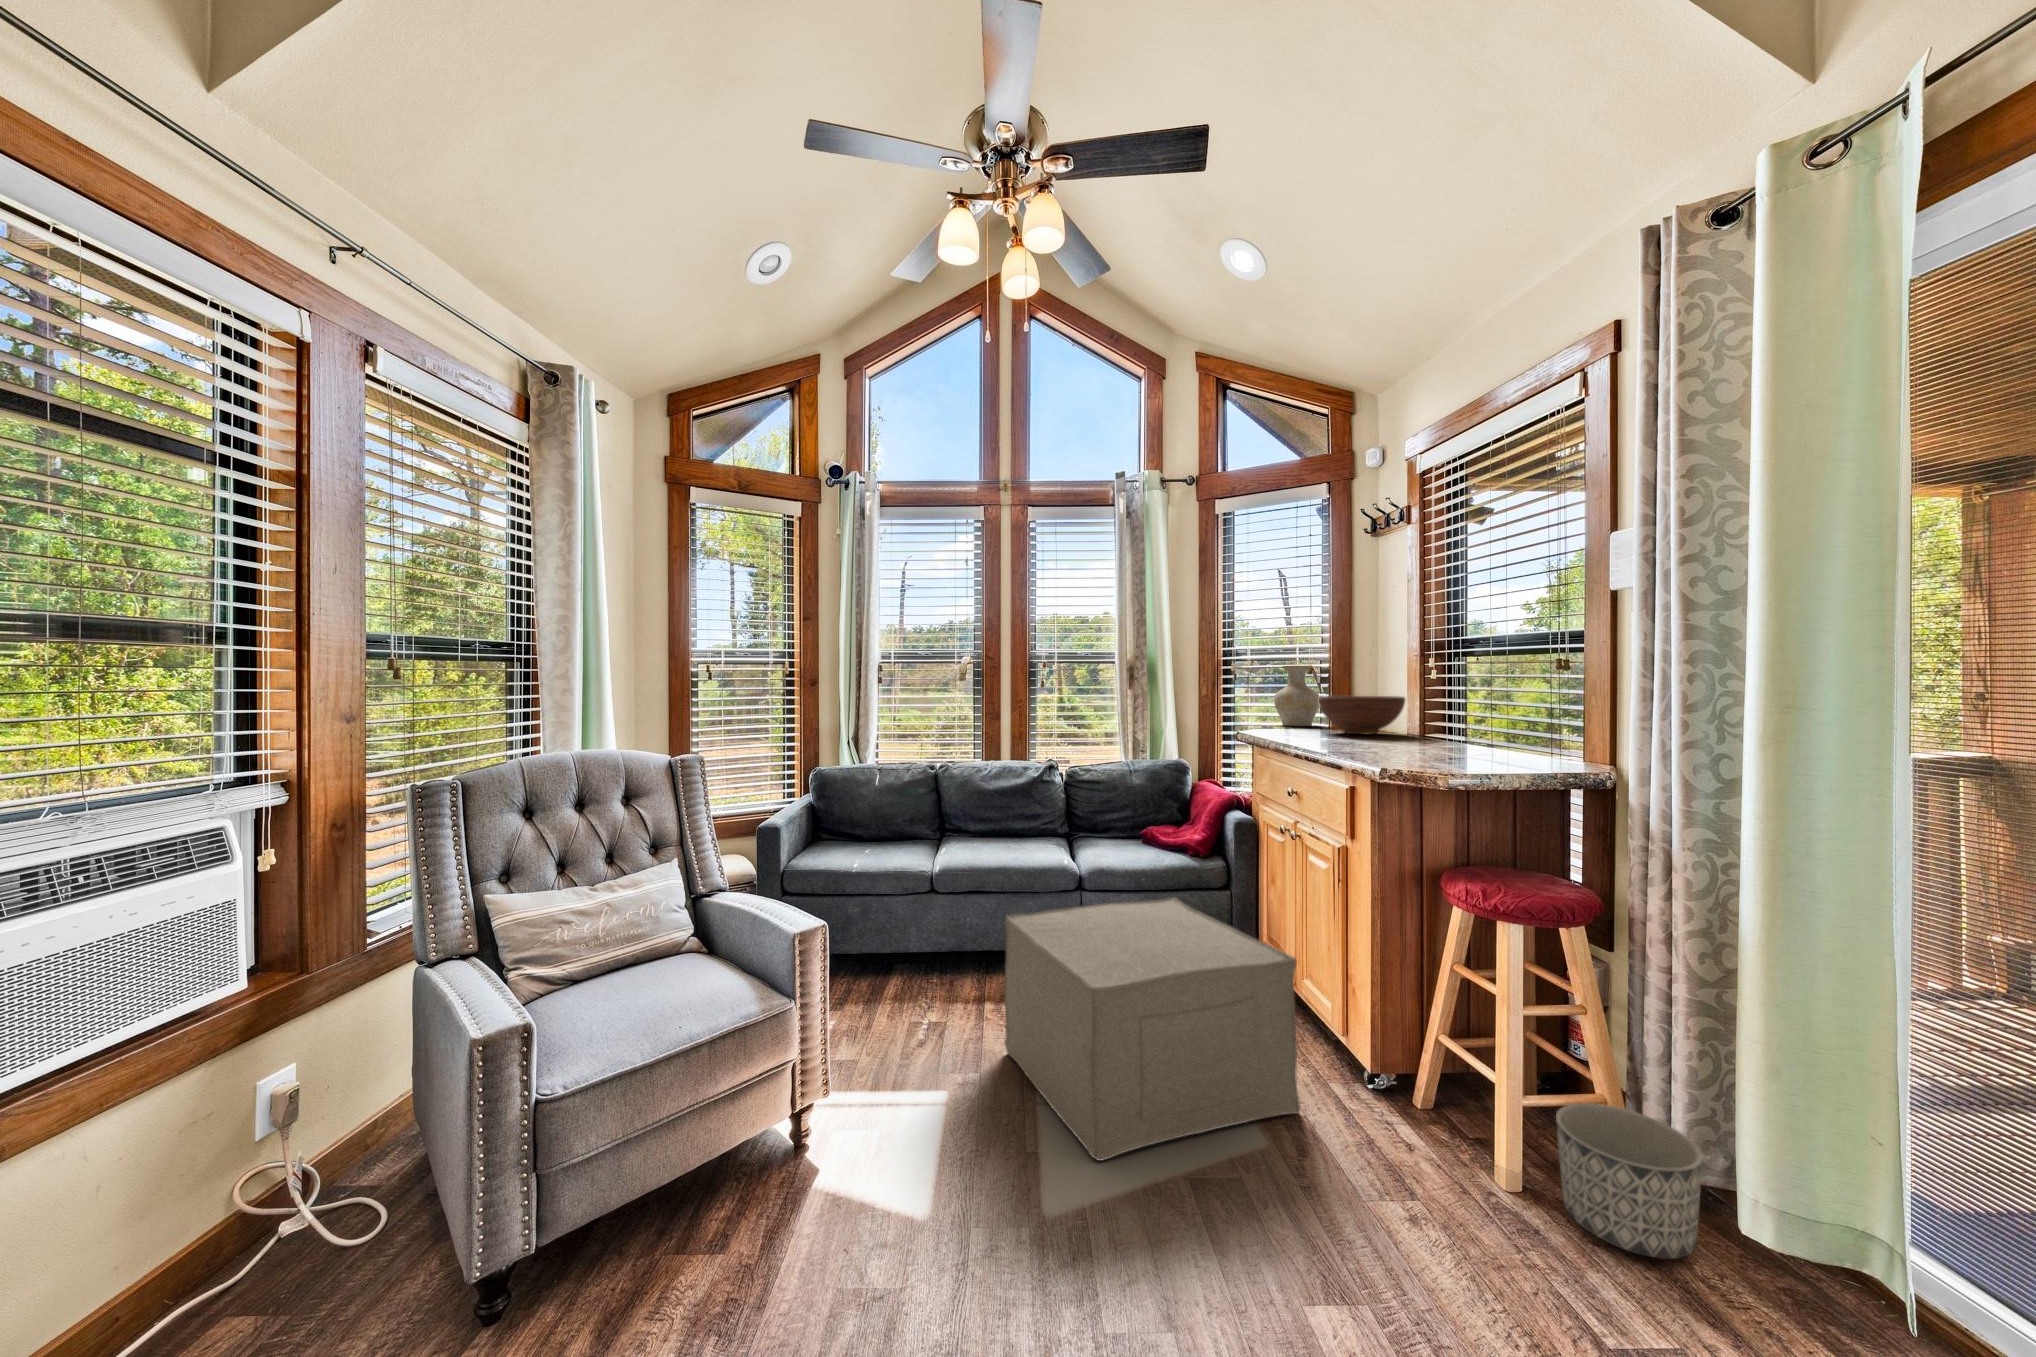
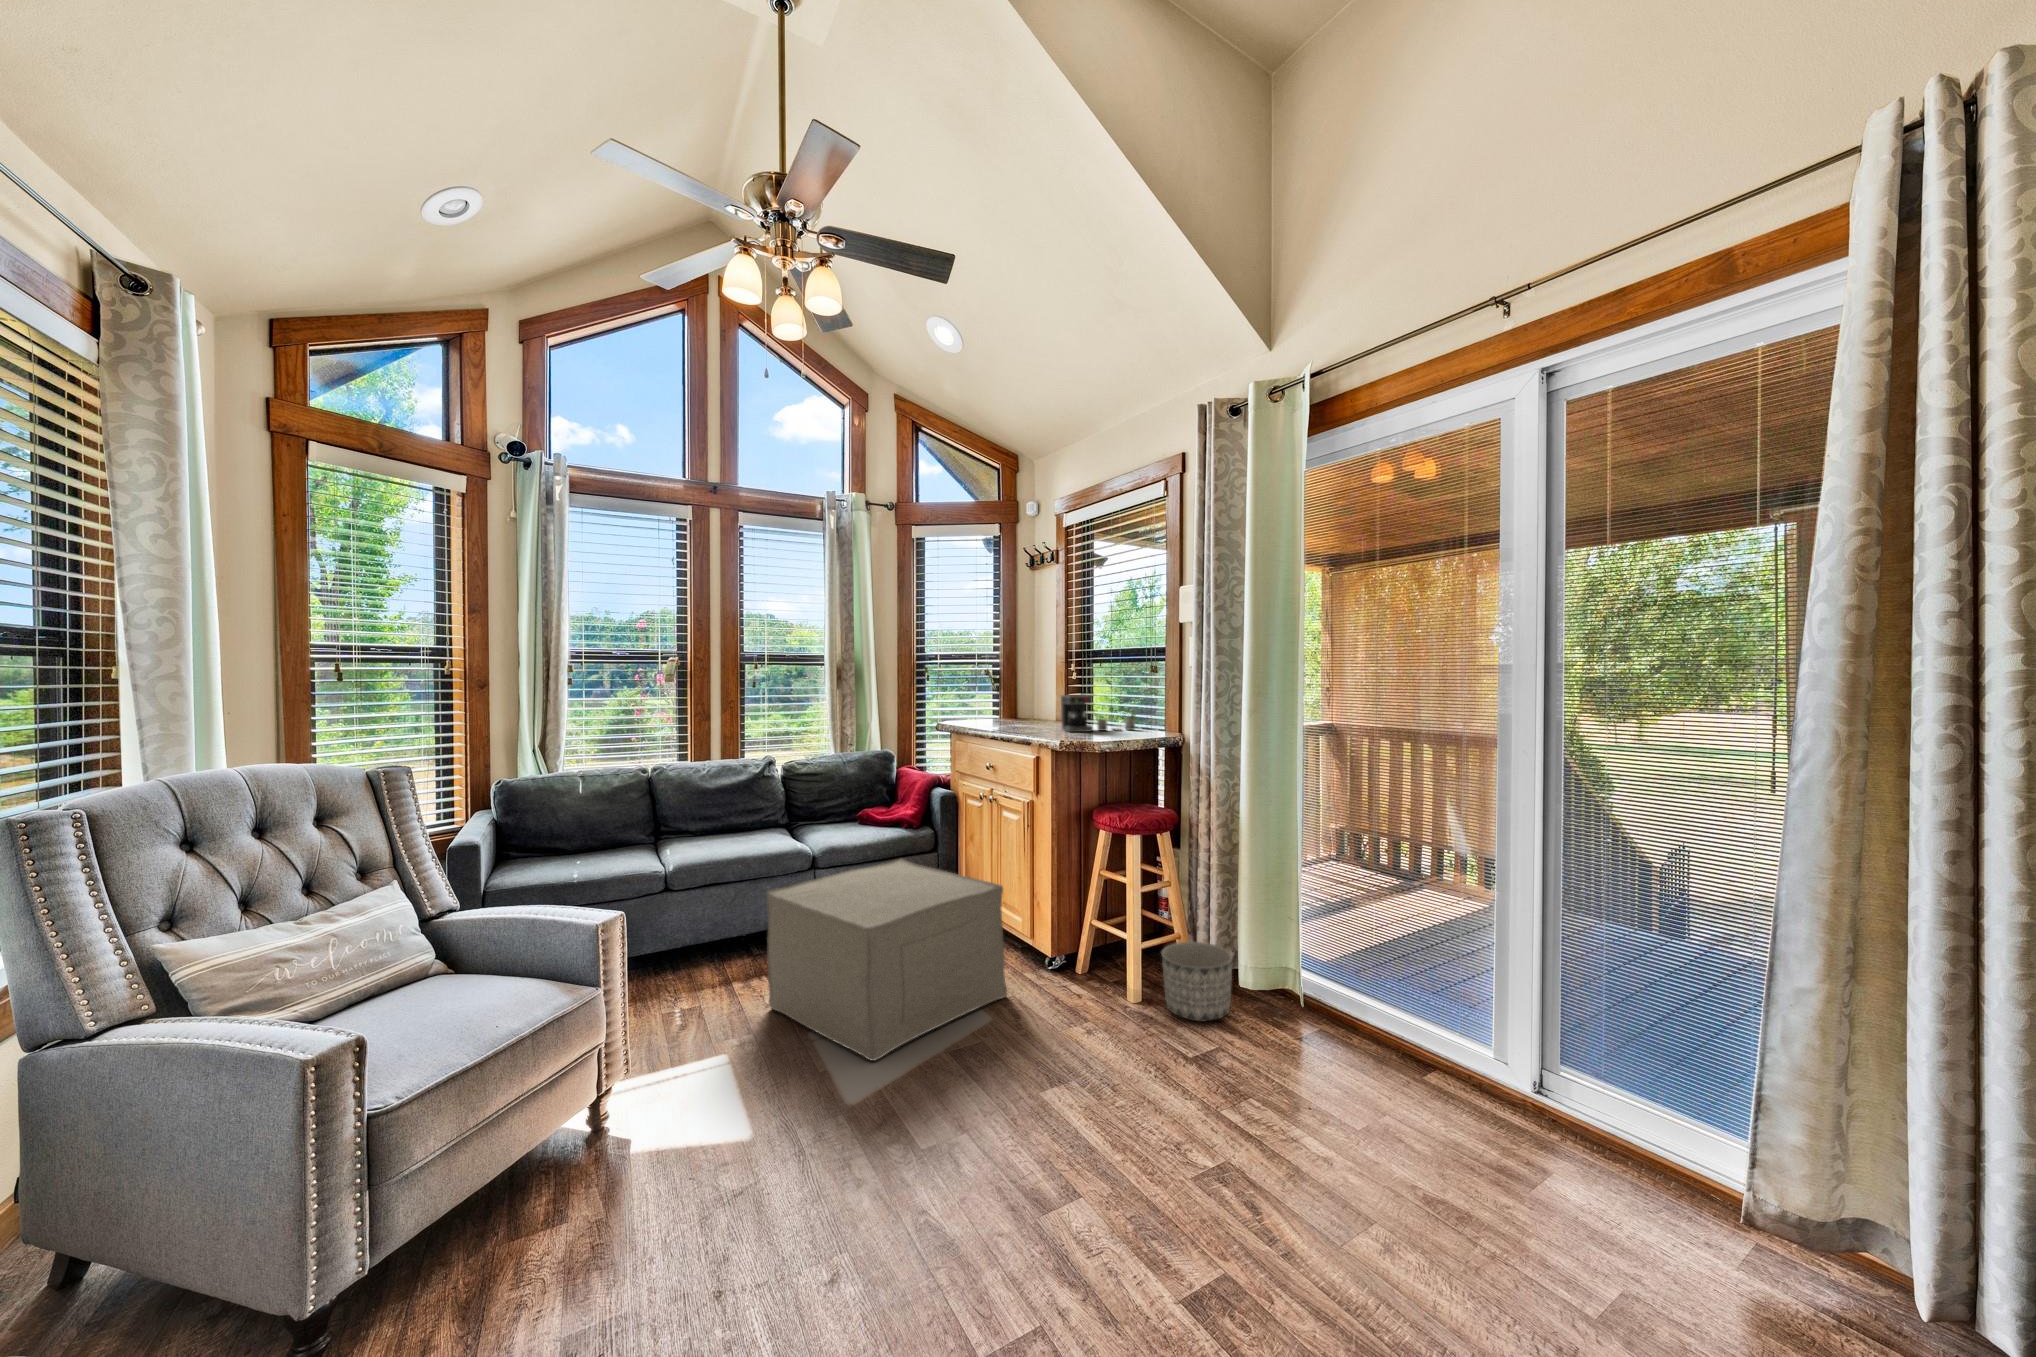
vase: present [1274,666,1319,726] -> none [957,669,991,717]
fruit bowl: present [1318,696,1406,734] -> none [994,691,1054,721]
coffee maker: none [1407,701,1532,755] -> present [1061,695,1136,732]

